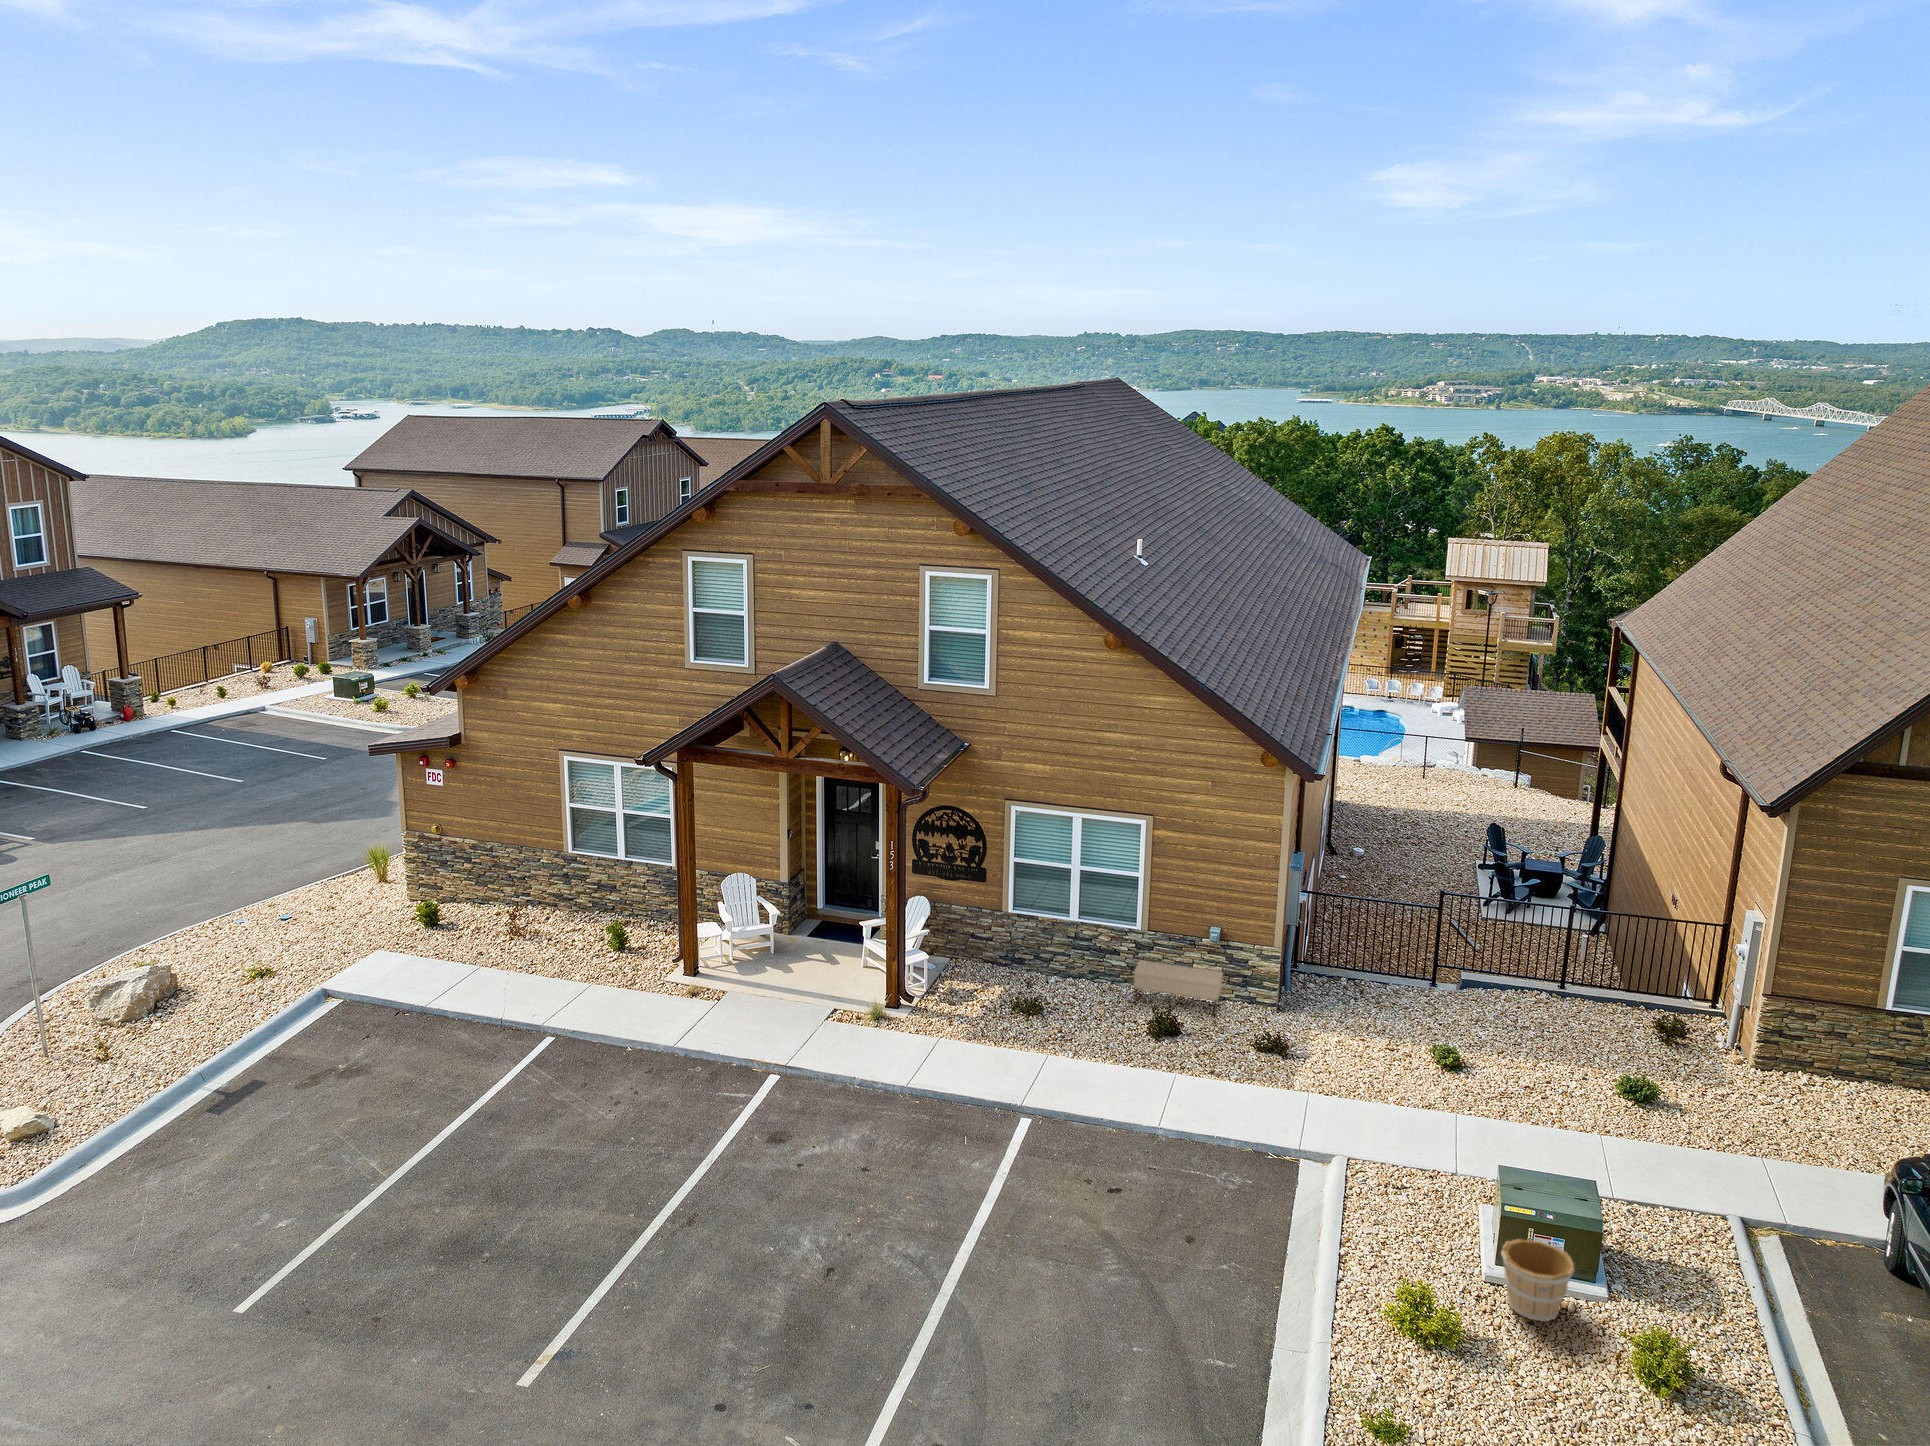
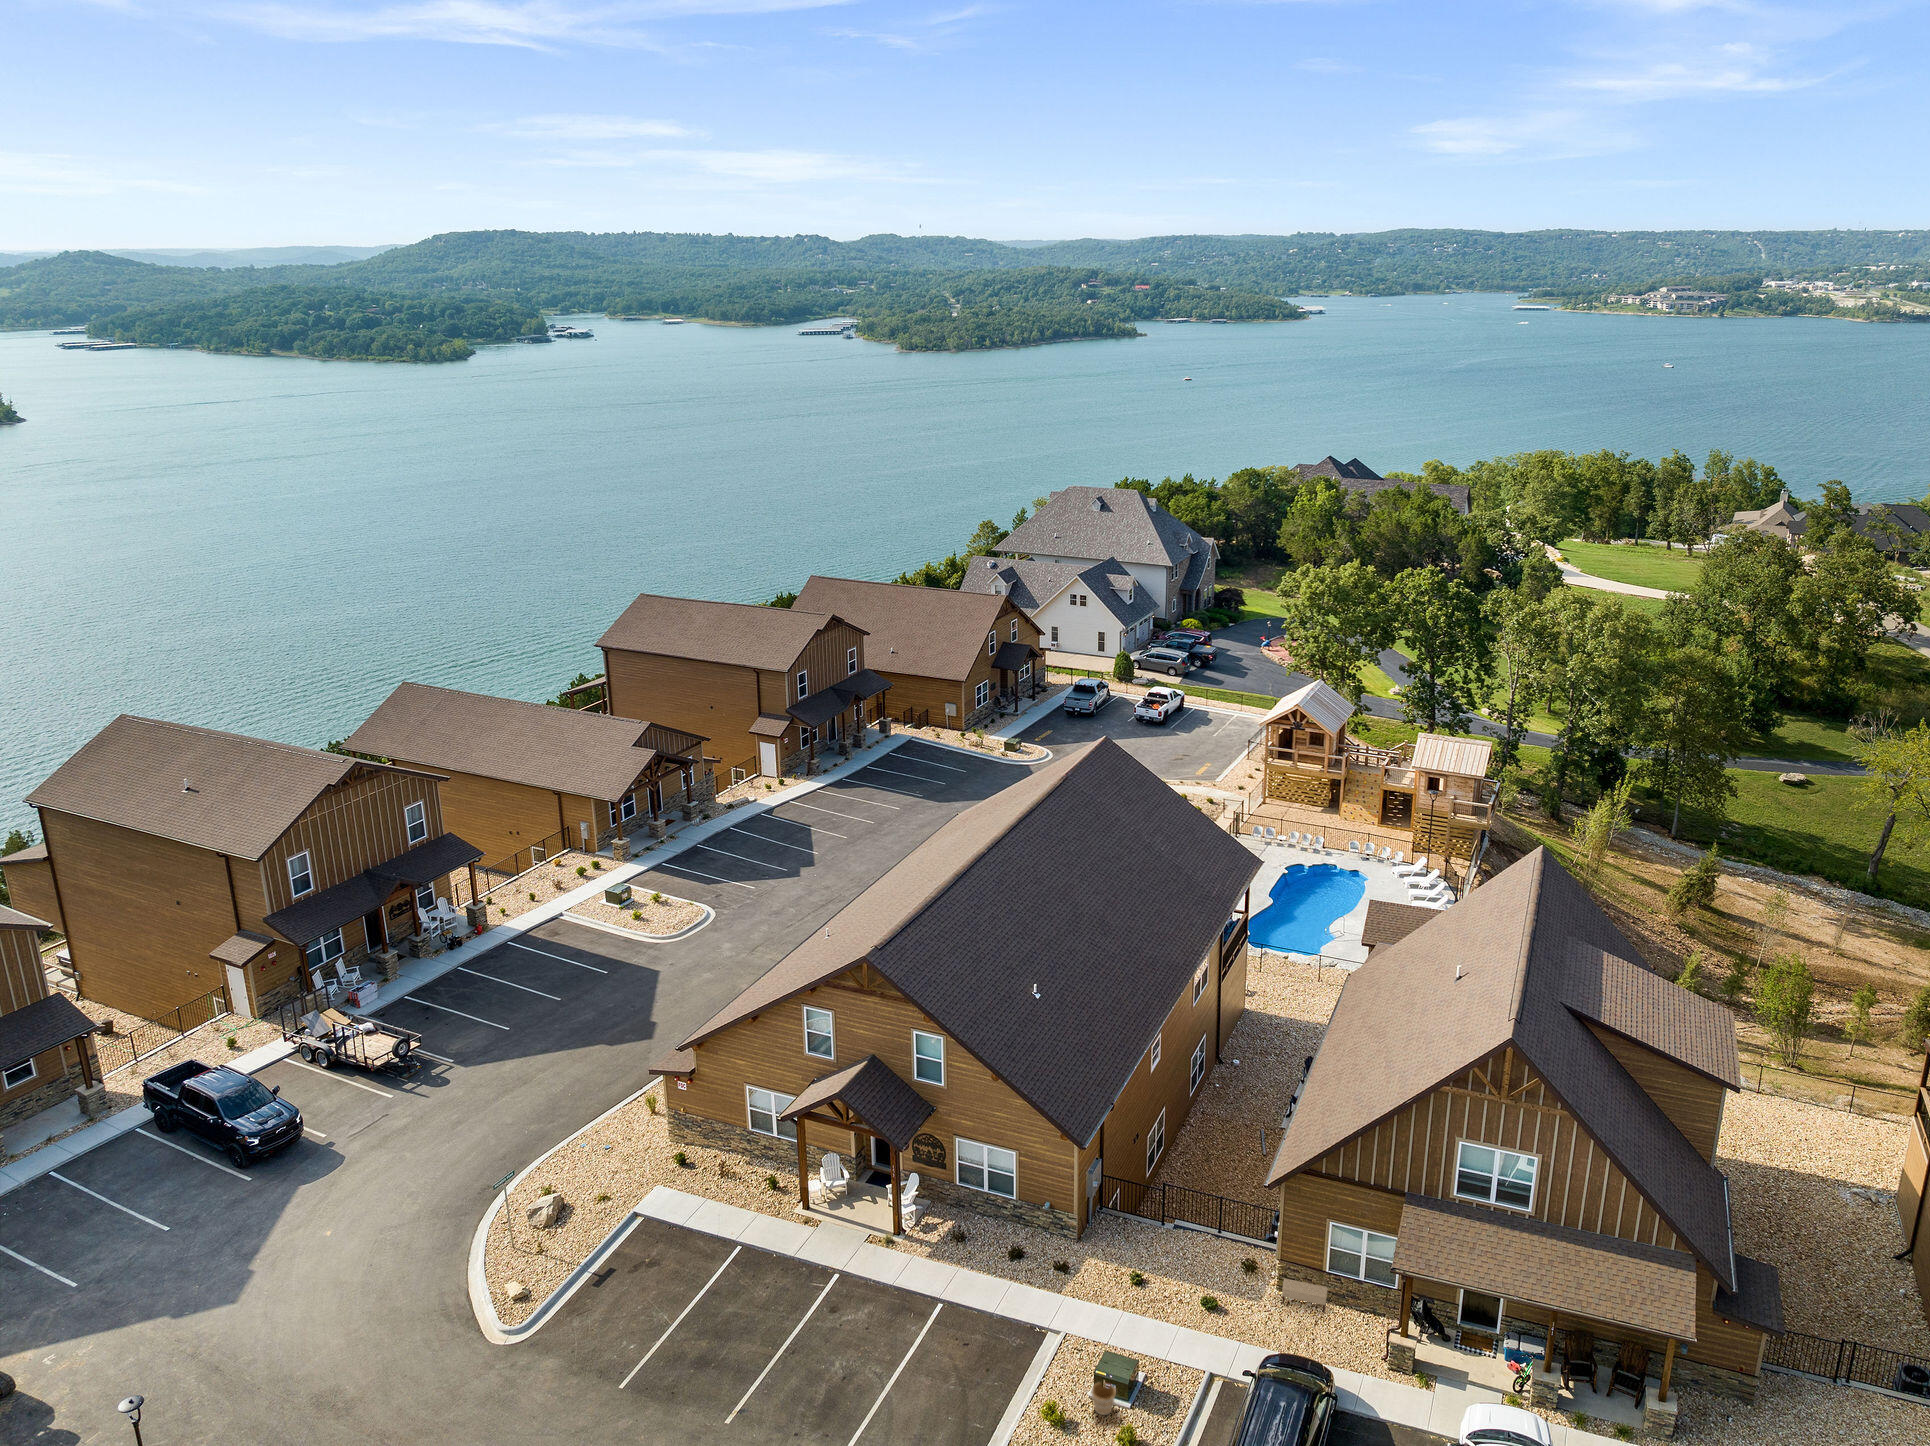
bench: present [1134,960,1223,1016] -> present [1282,1279,1328,1313]

